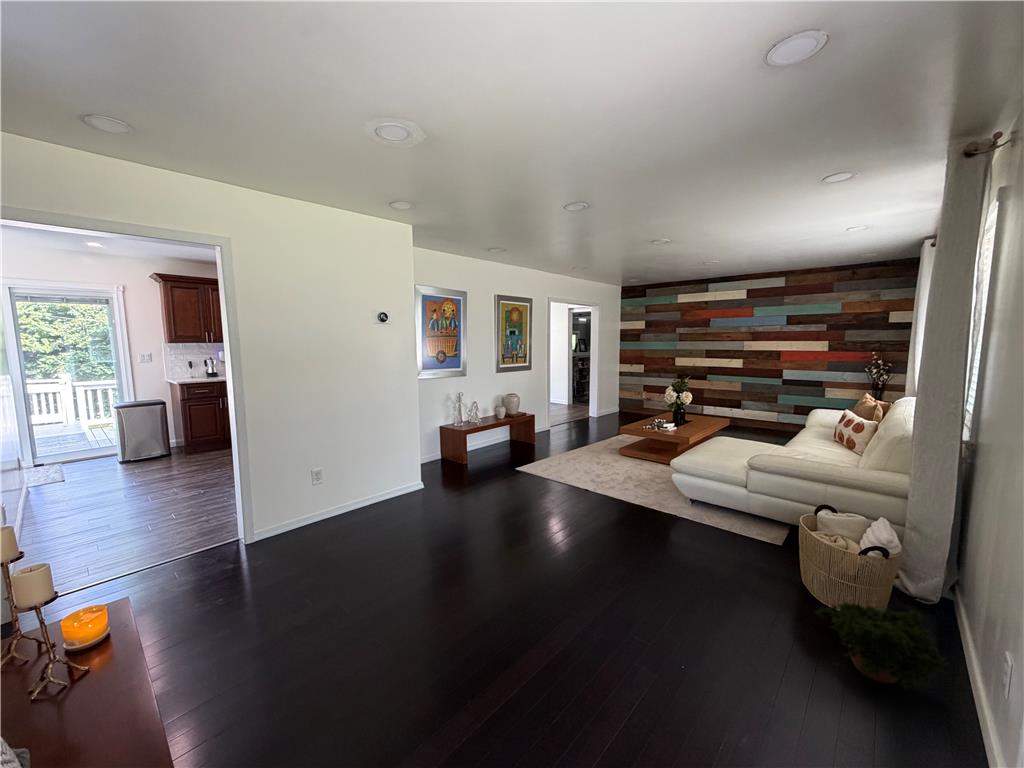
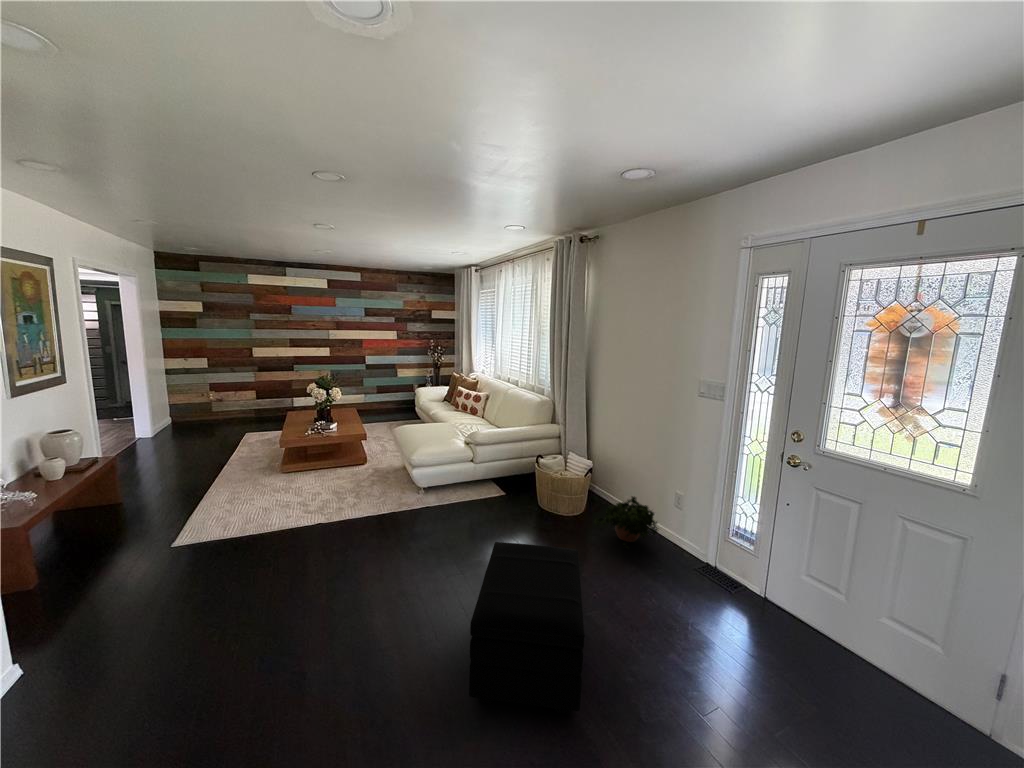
footstool: none [477,525,634,665] -> present [469,542,584,714]

